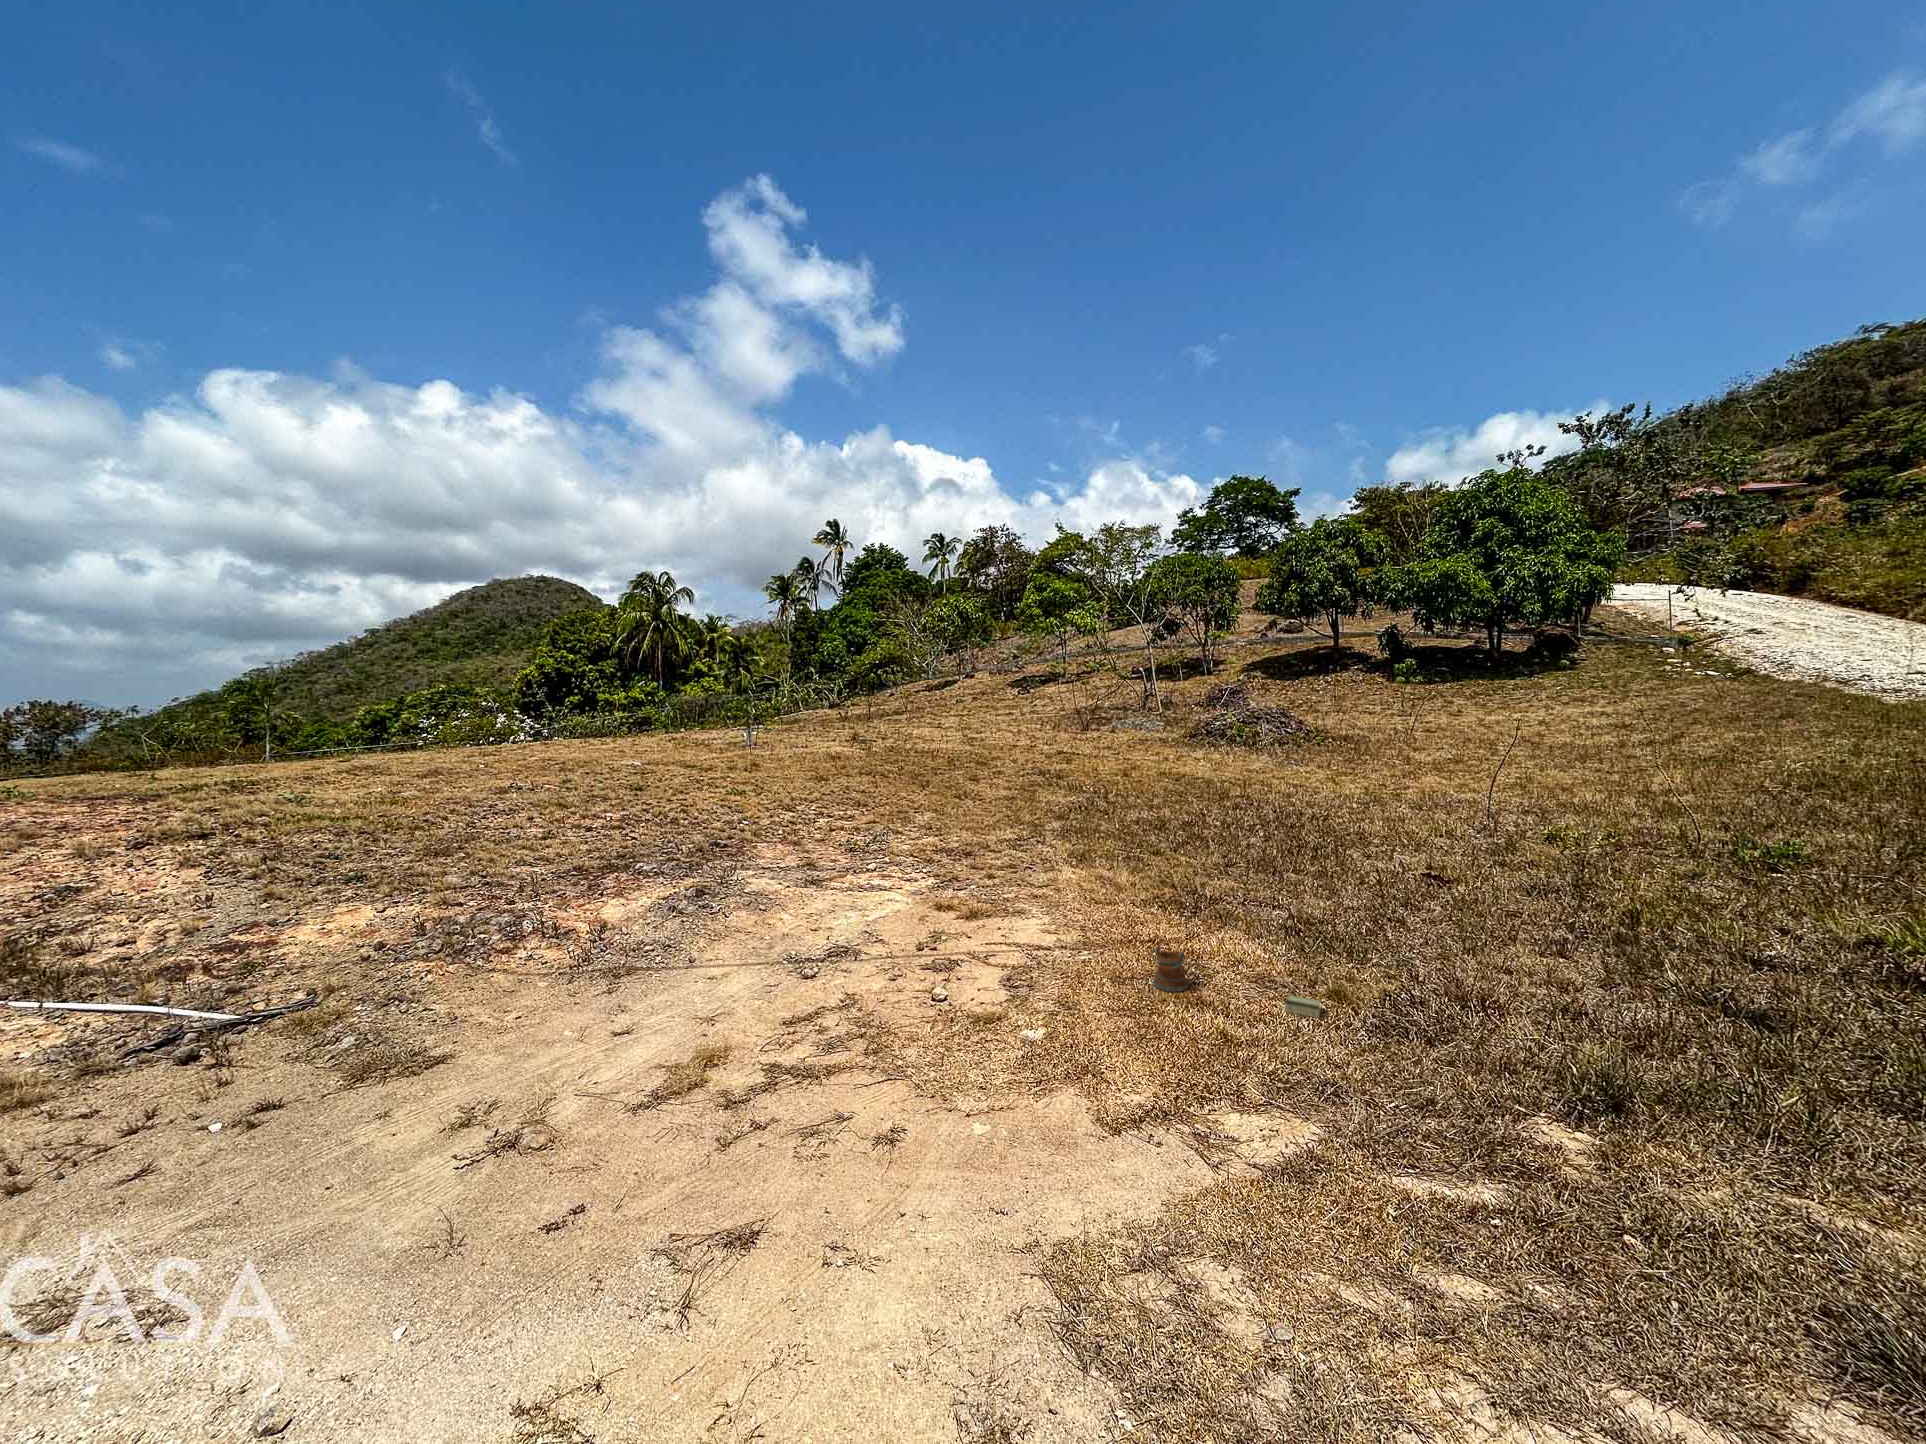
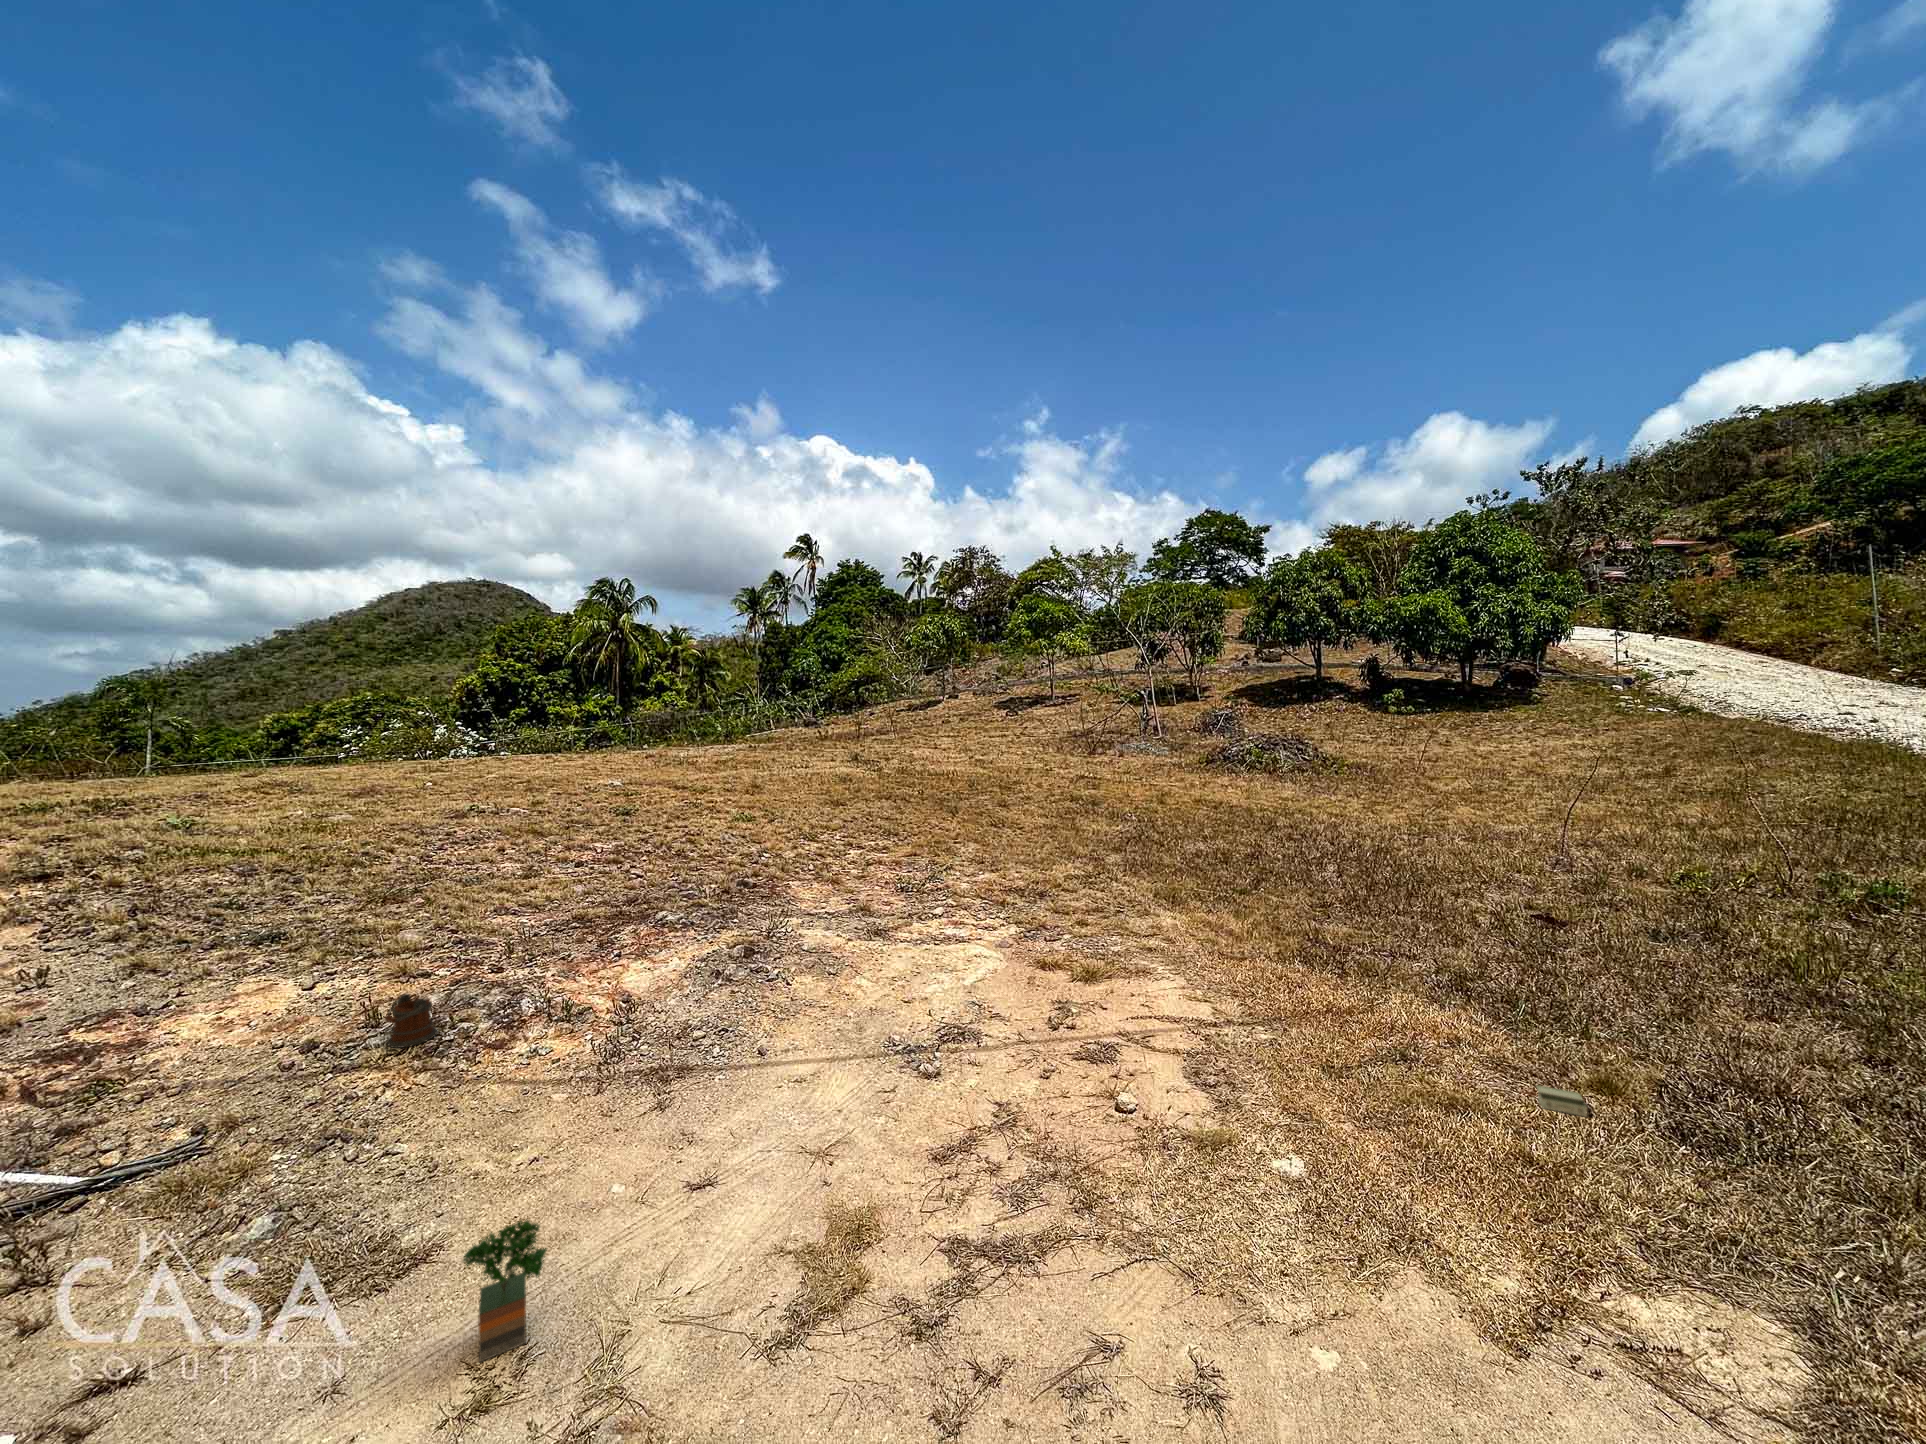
bucket: present [1151,947,1188,992] -> present [385,994,437,1048]
potted tree: none [455,1031,508,1112] -> present [463,1219,547,1362]

